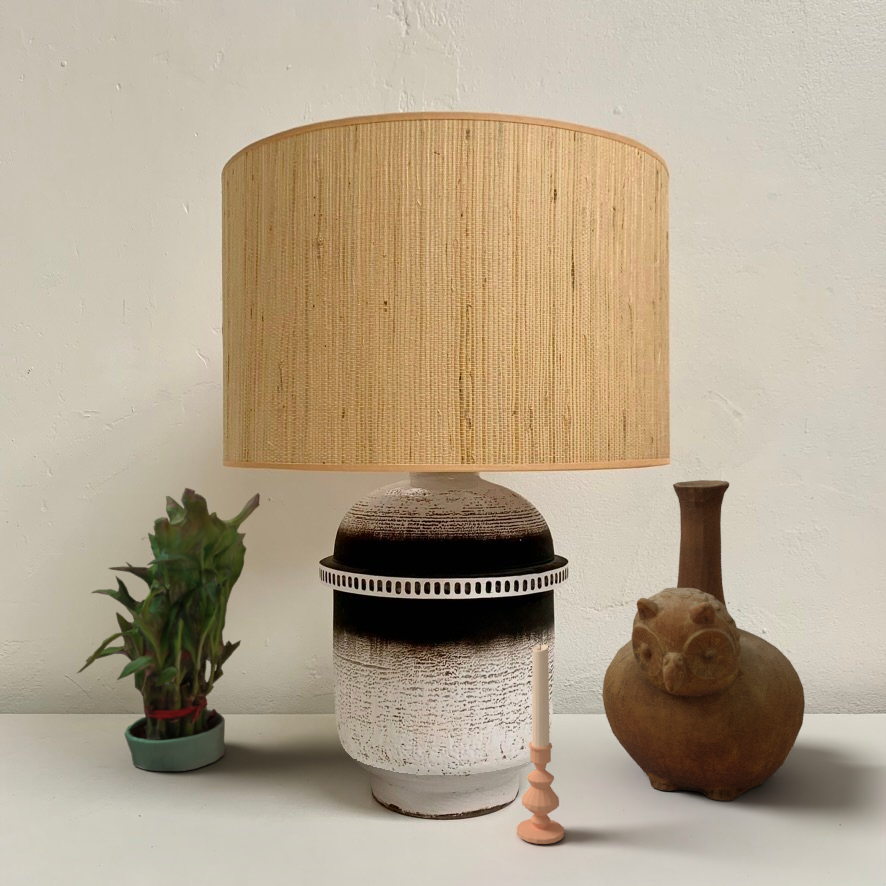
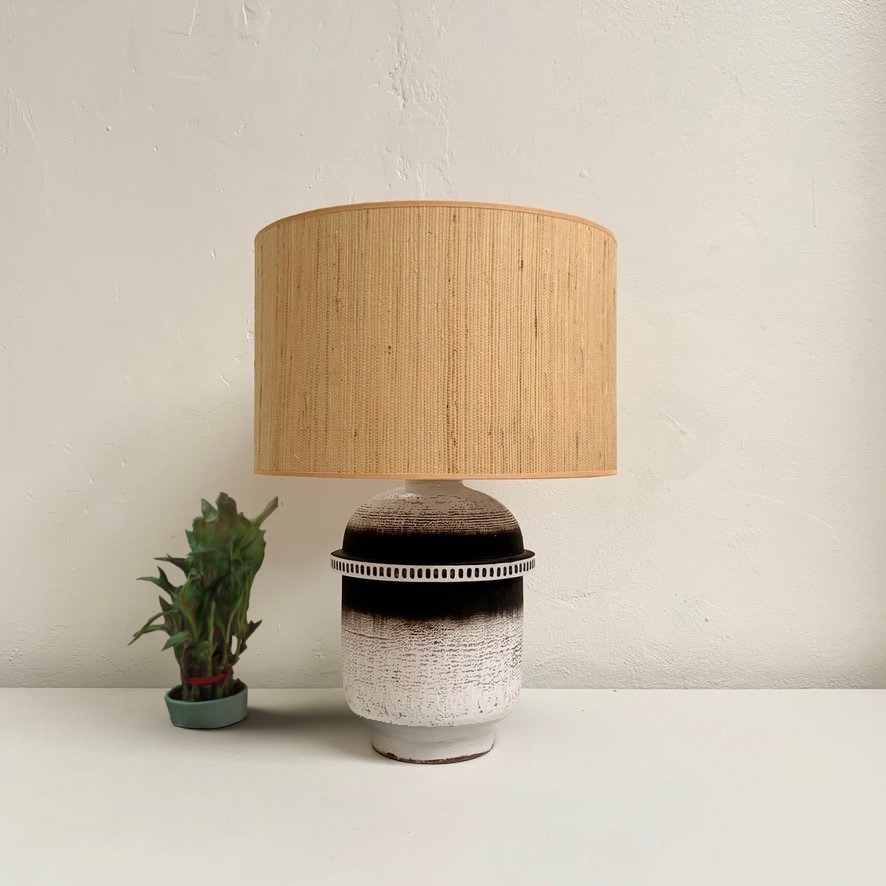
vase: present [602,480,805,801] -> none [563,487,728,749]
candle: present [517,644,564,844] -> none [491,619,529,780]

